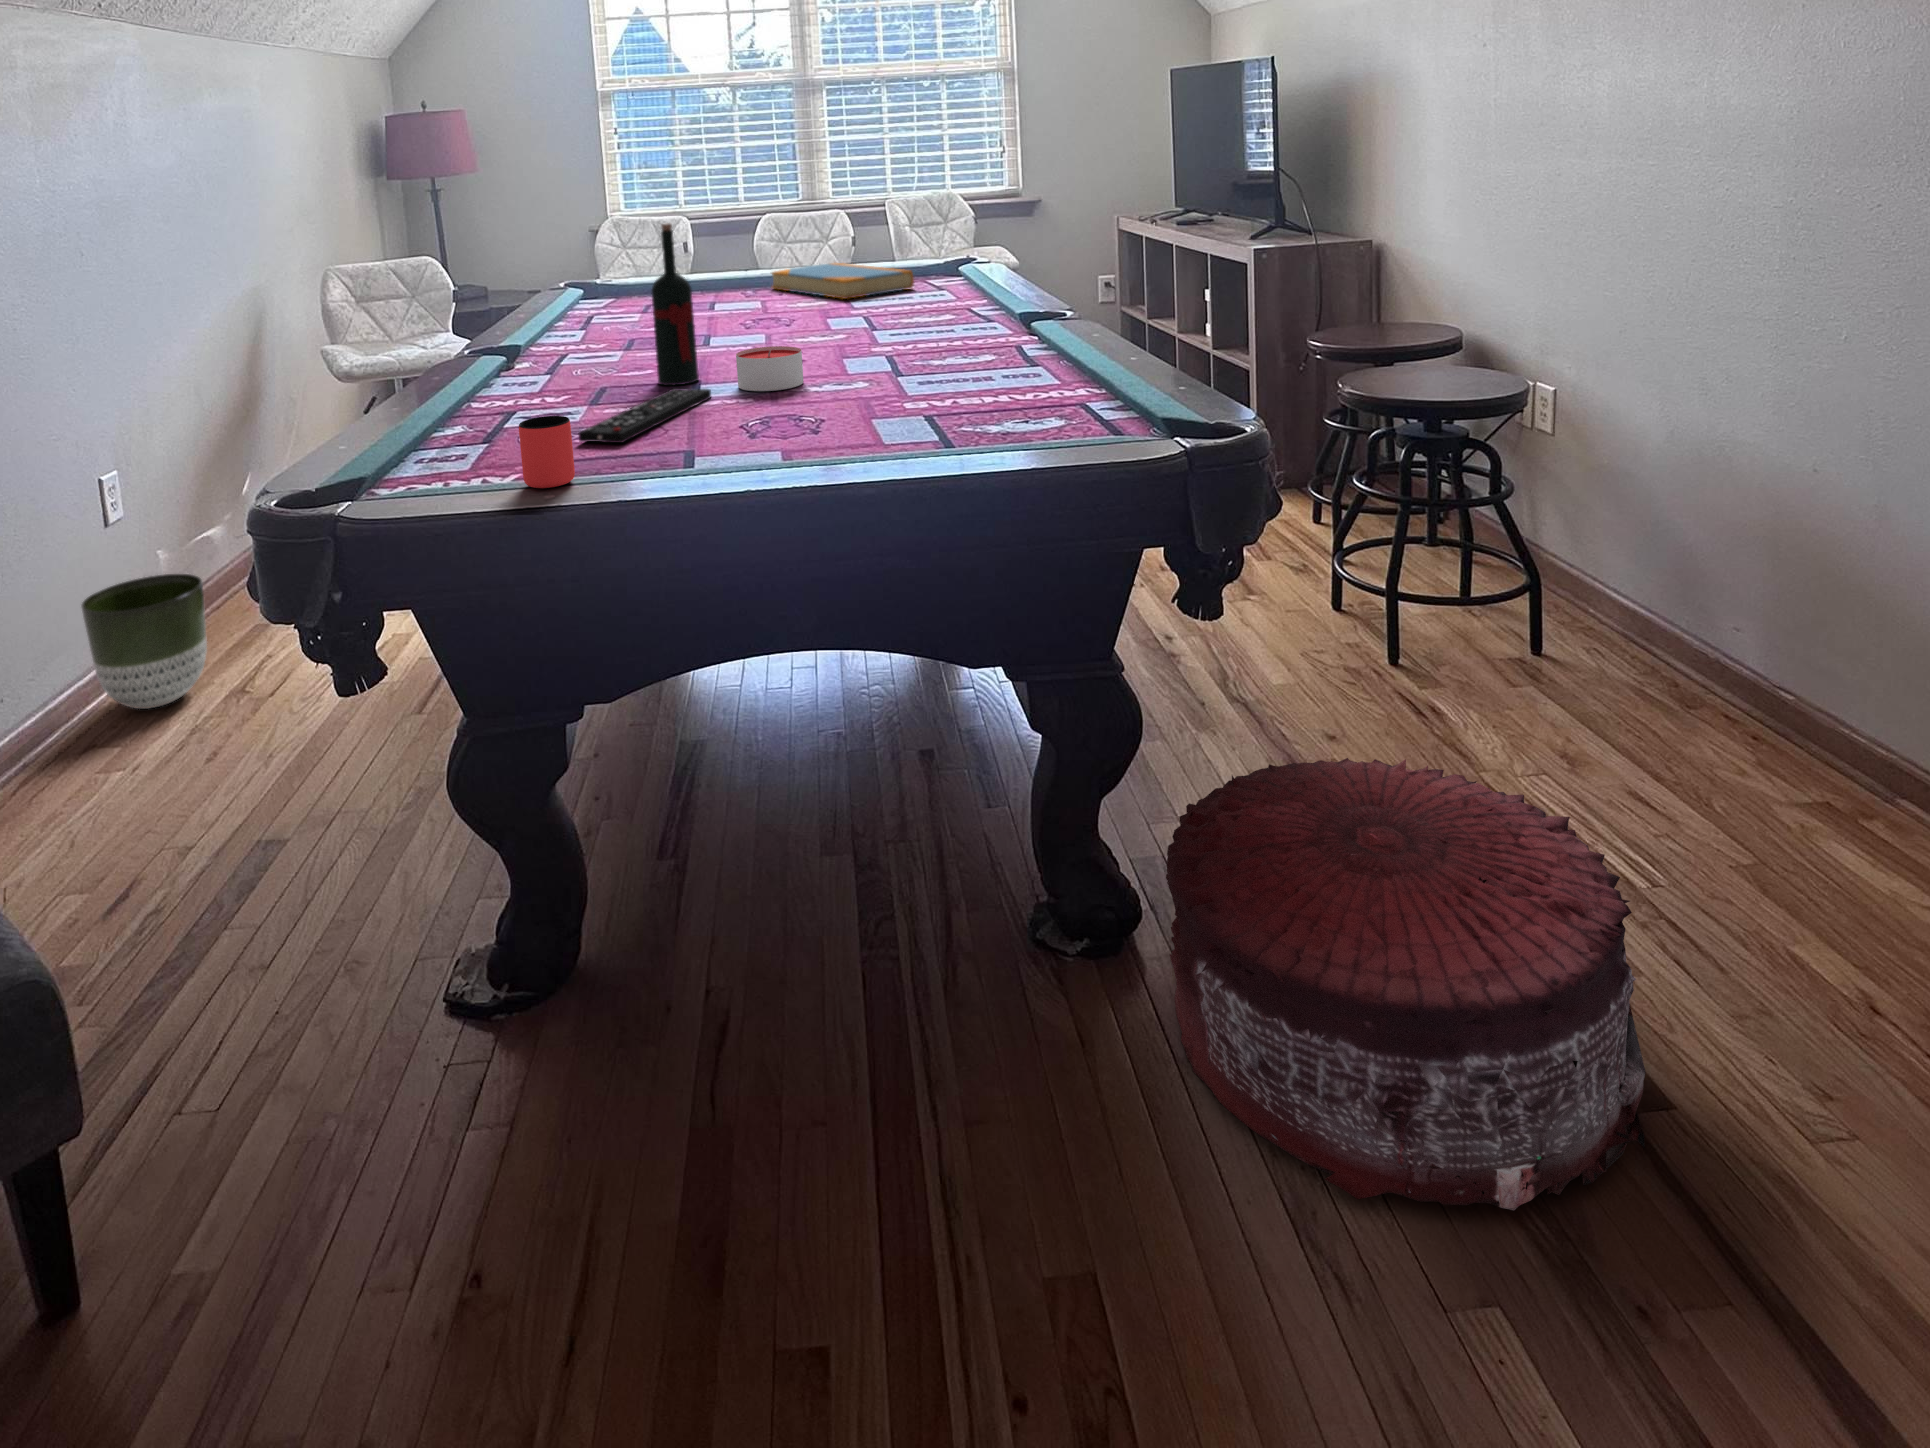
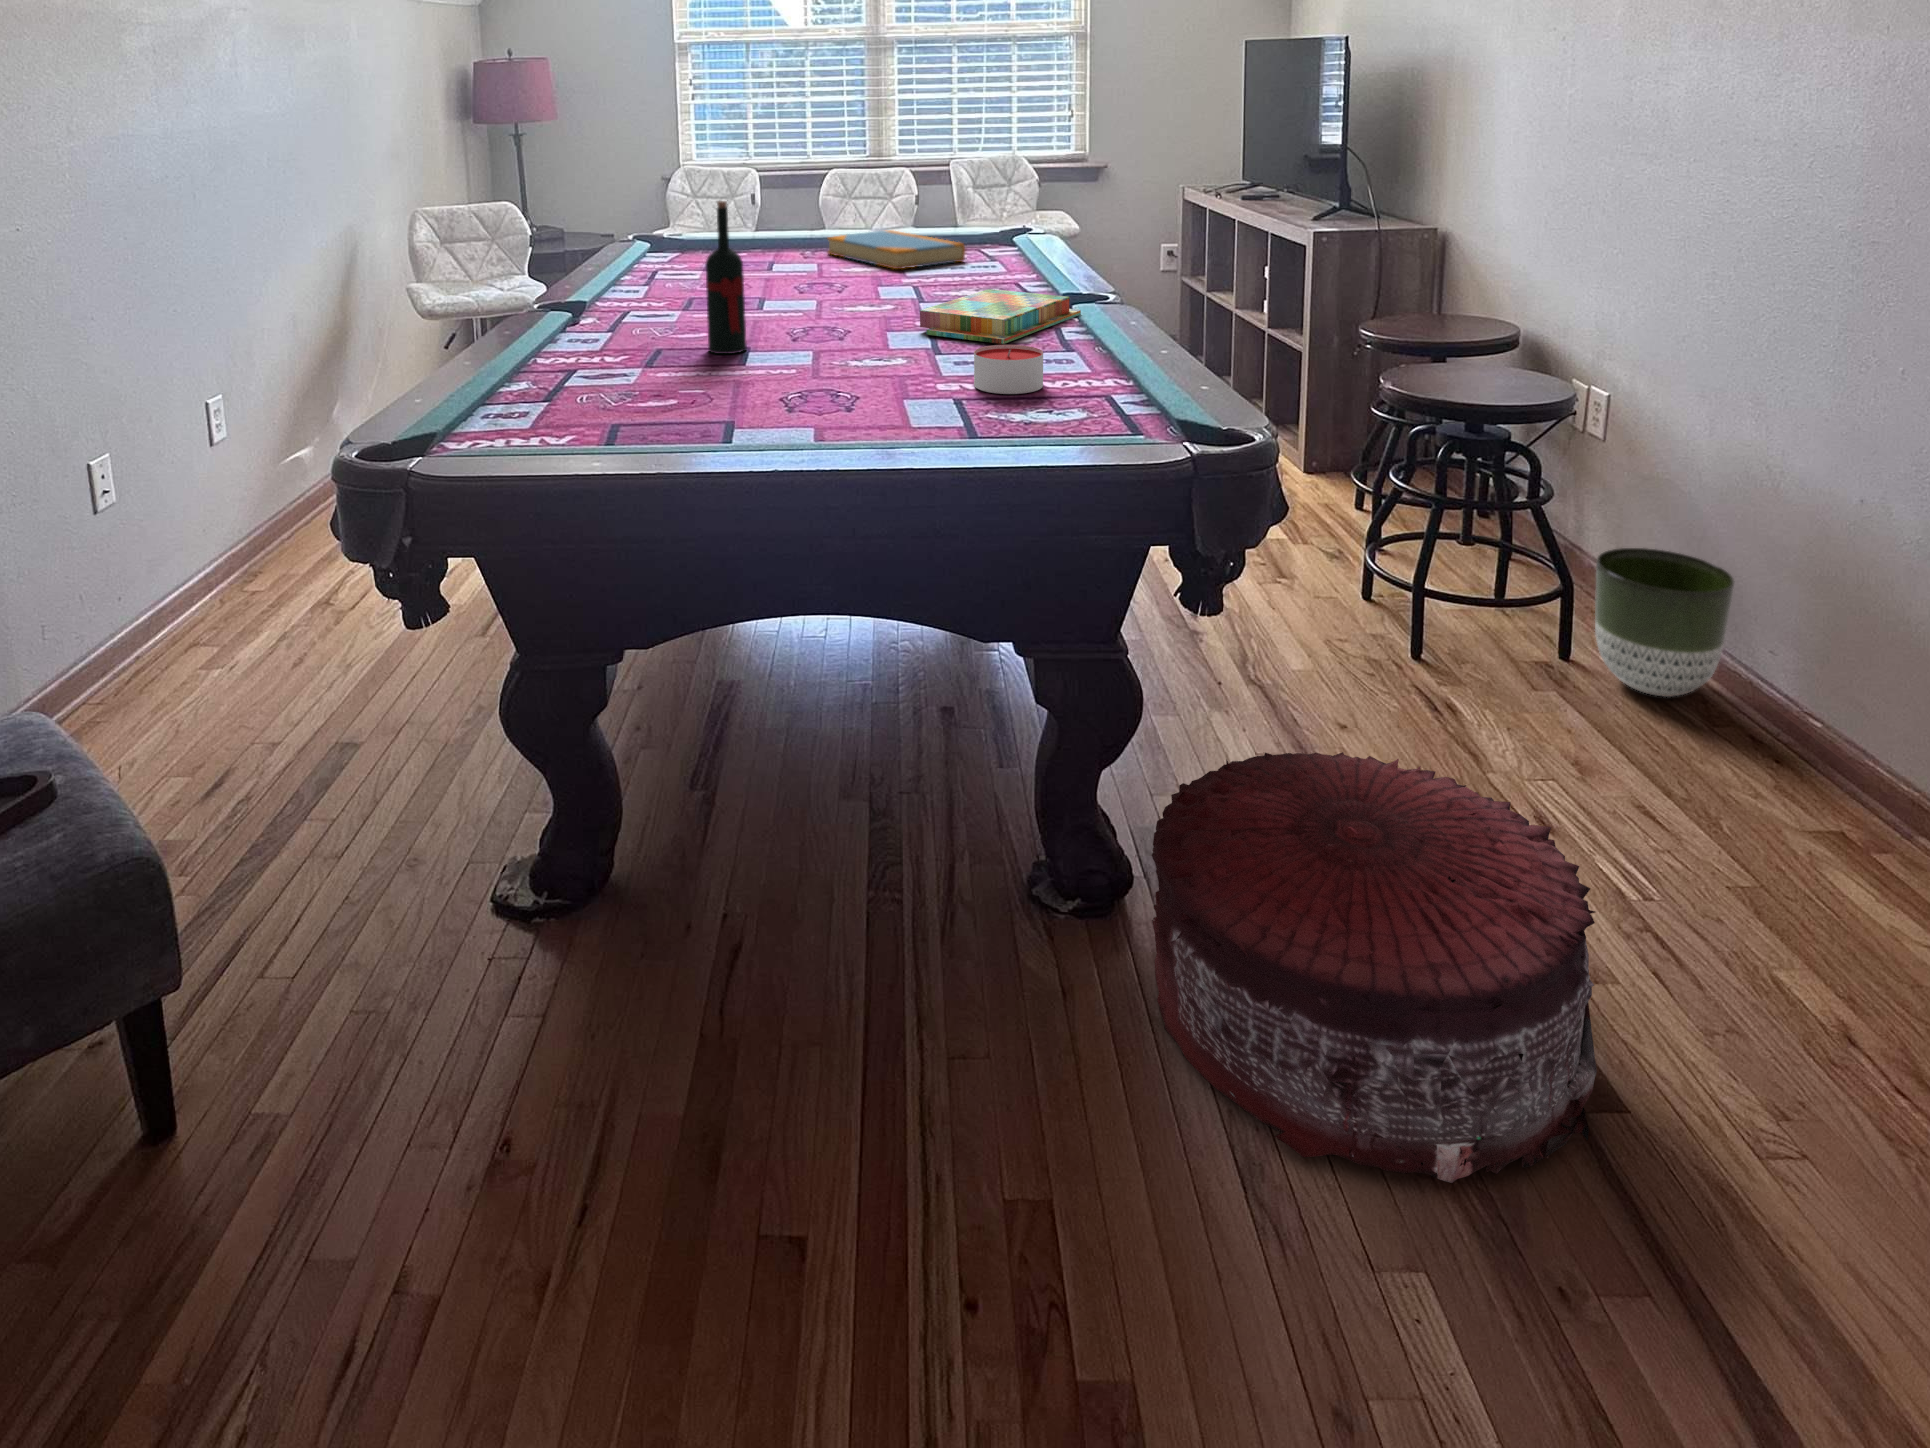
board game: none [878,309,1040,360] -> present [920,289,1081,344]
candle: present [736,346,803,391] -> present [974,345,1043,394]
remote control: present [579,388,711,443] -> none [630,358,756,412]
cup: present [519,416,575,488] -> none [575,387,623,453]
planter: present [81,574,207,709] -> present [1595,548,1734,697]

